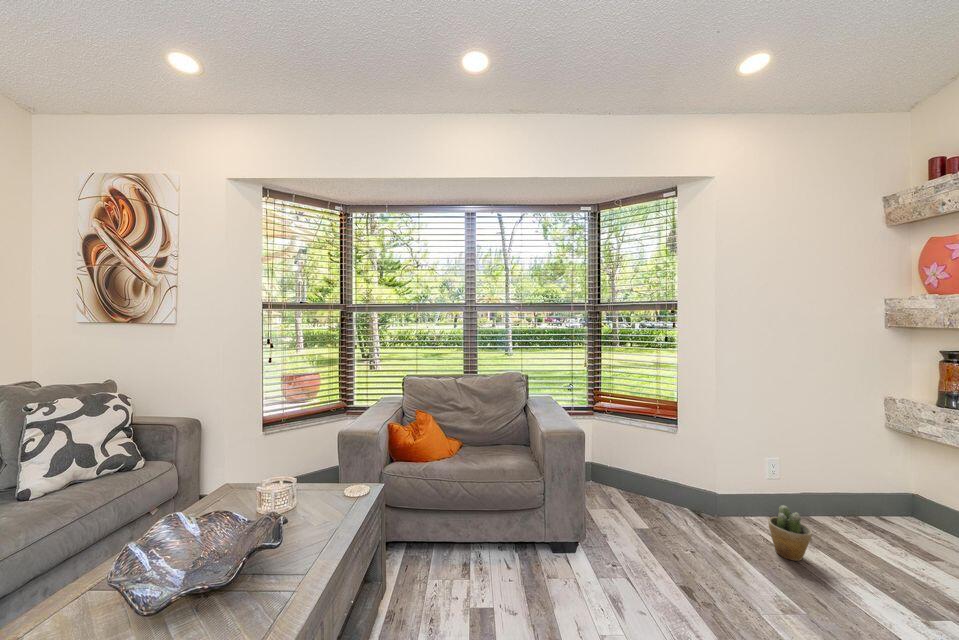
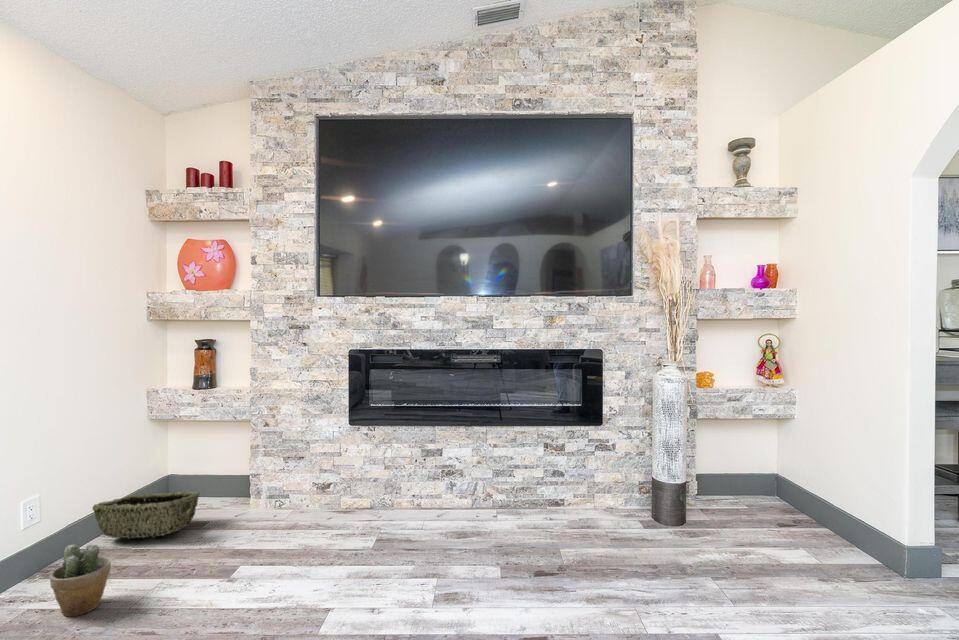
woven basket: none [822,489,930,550] -> present [93,492,199,538]

